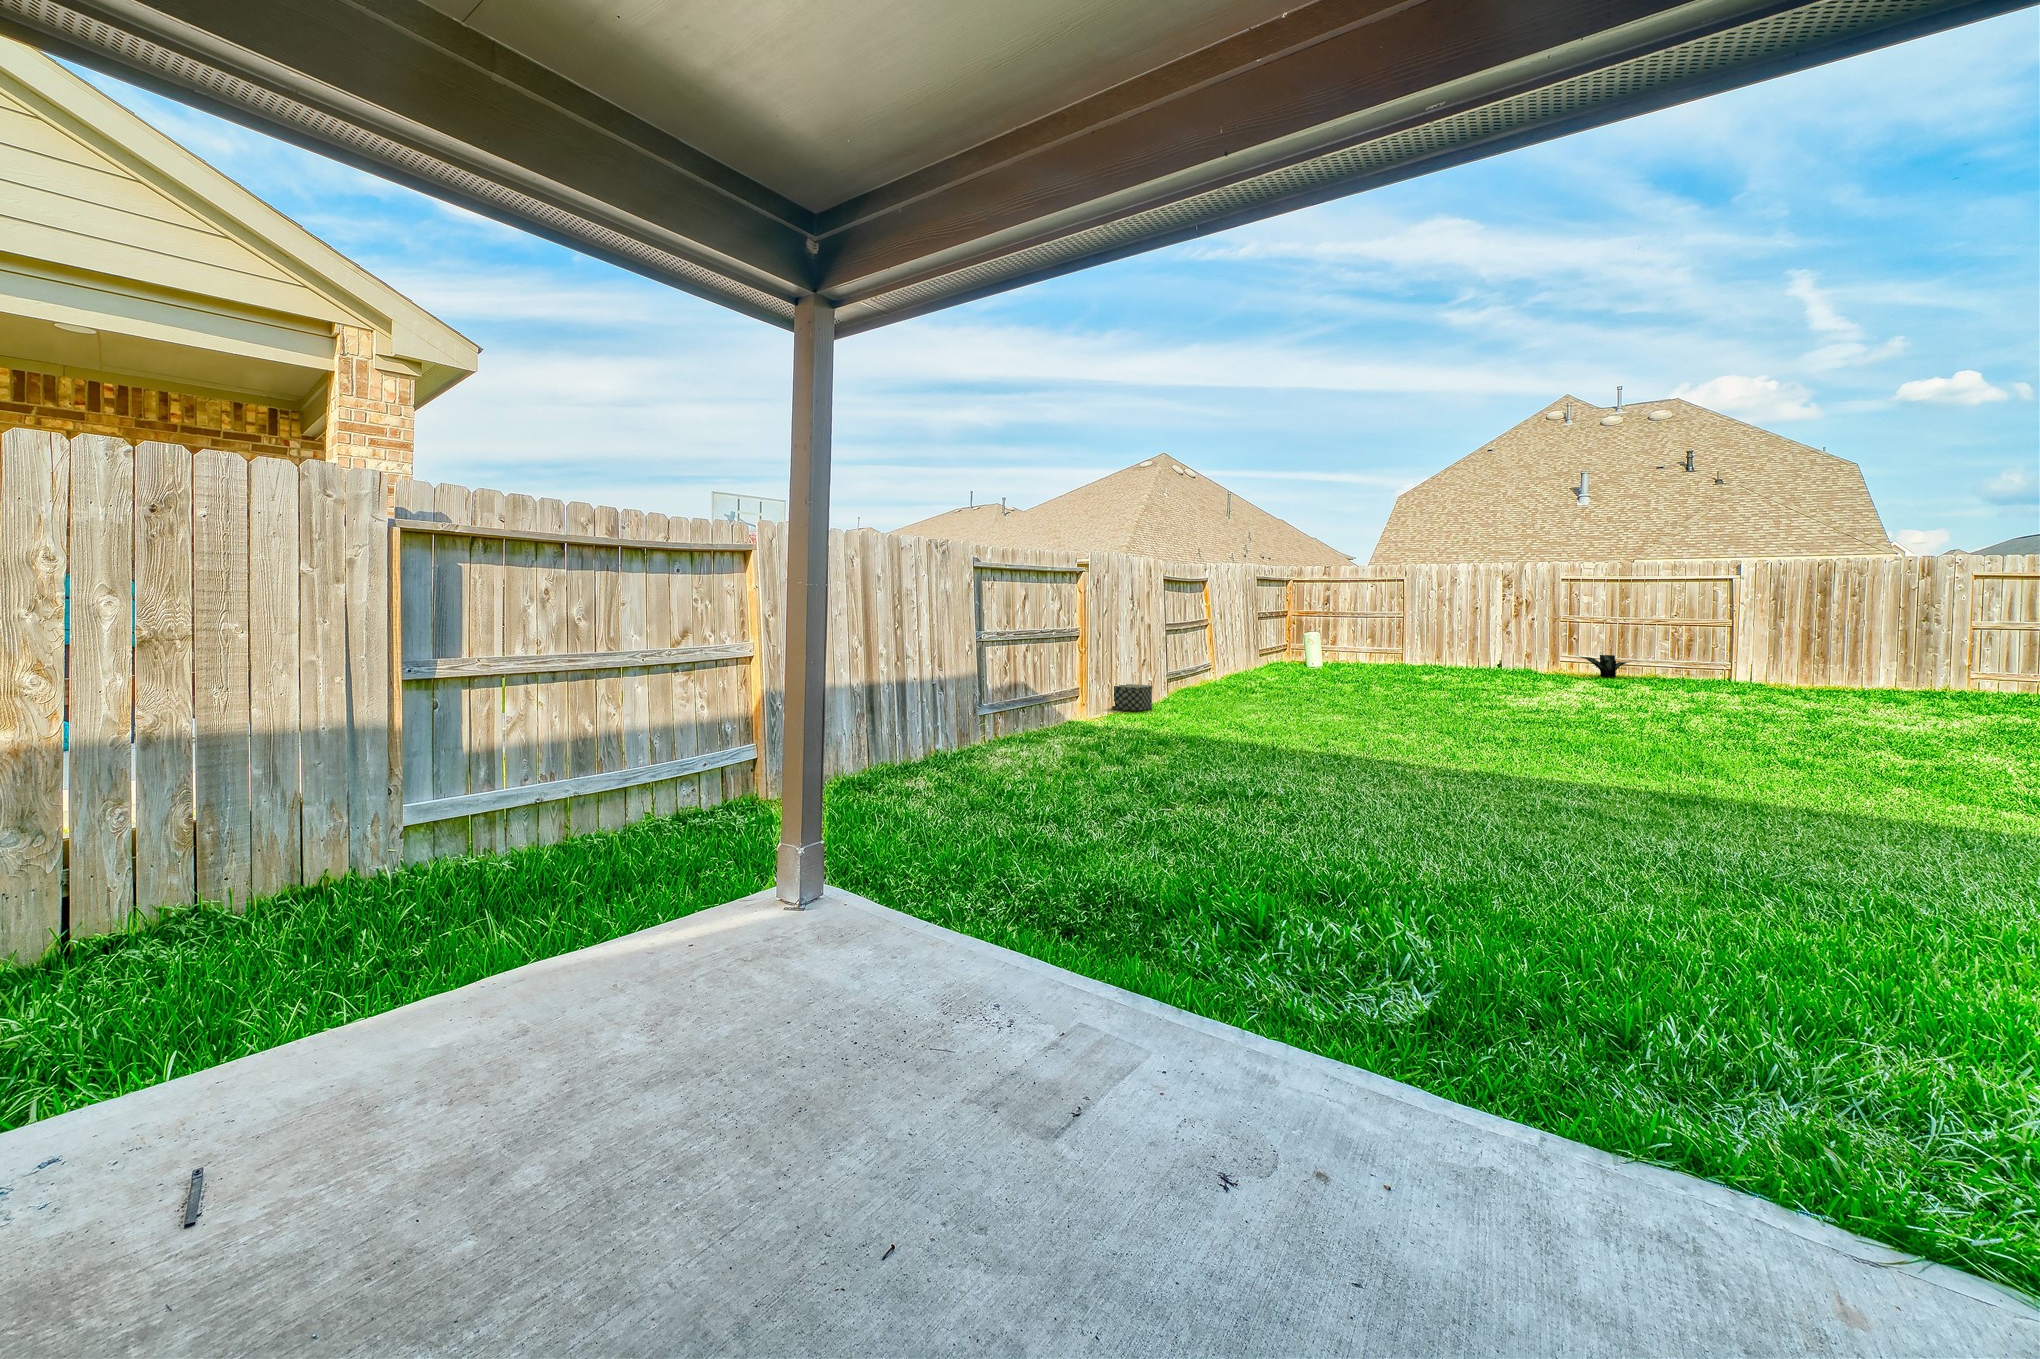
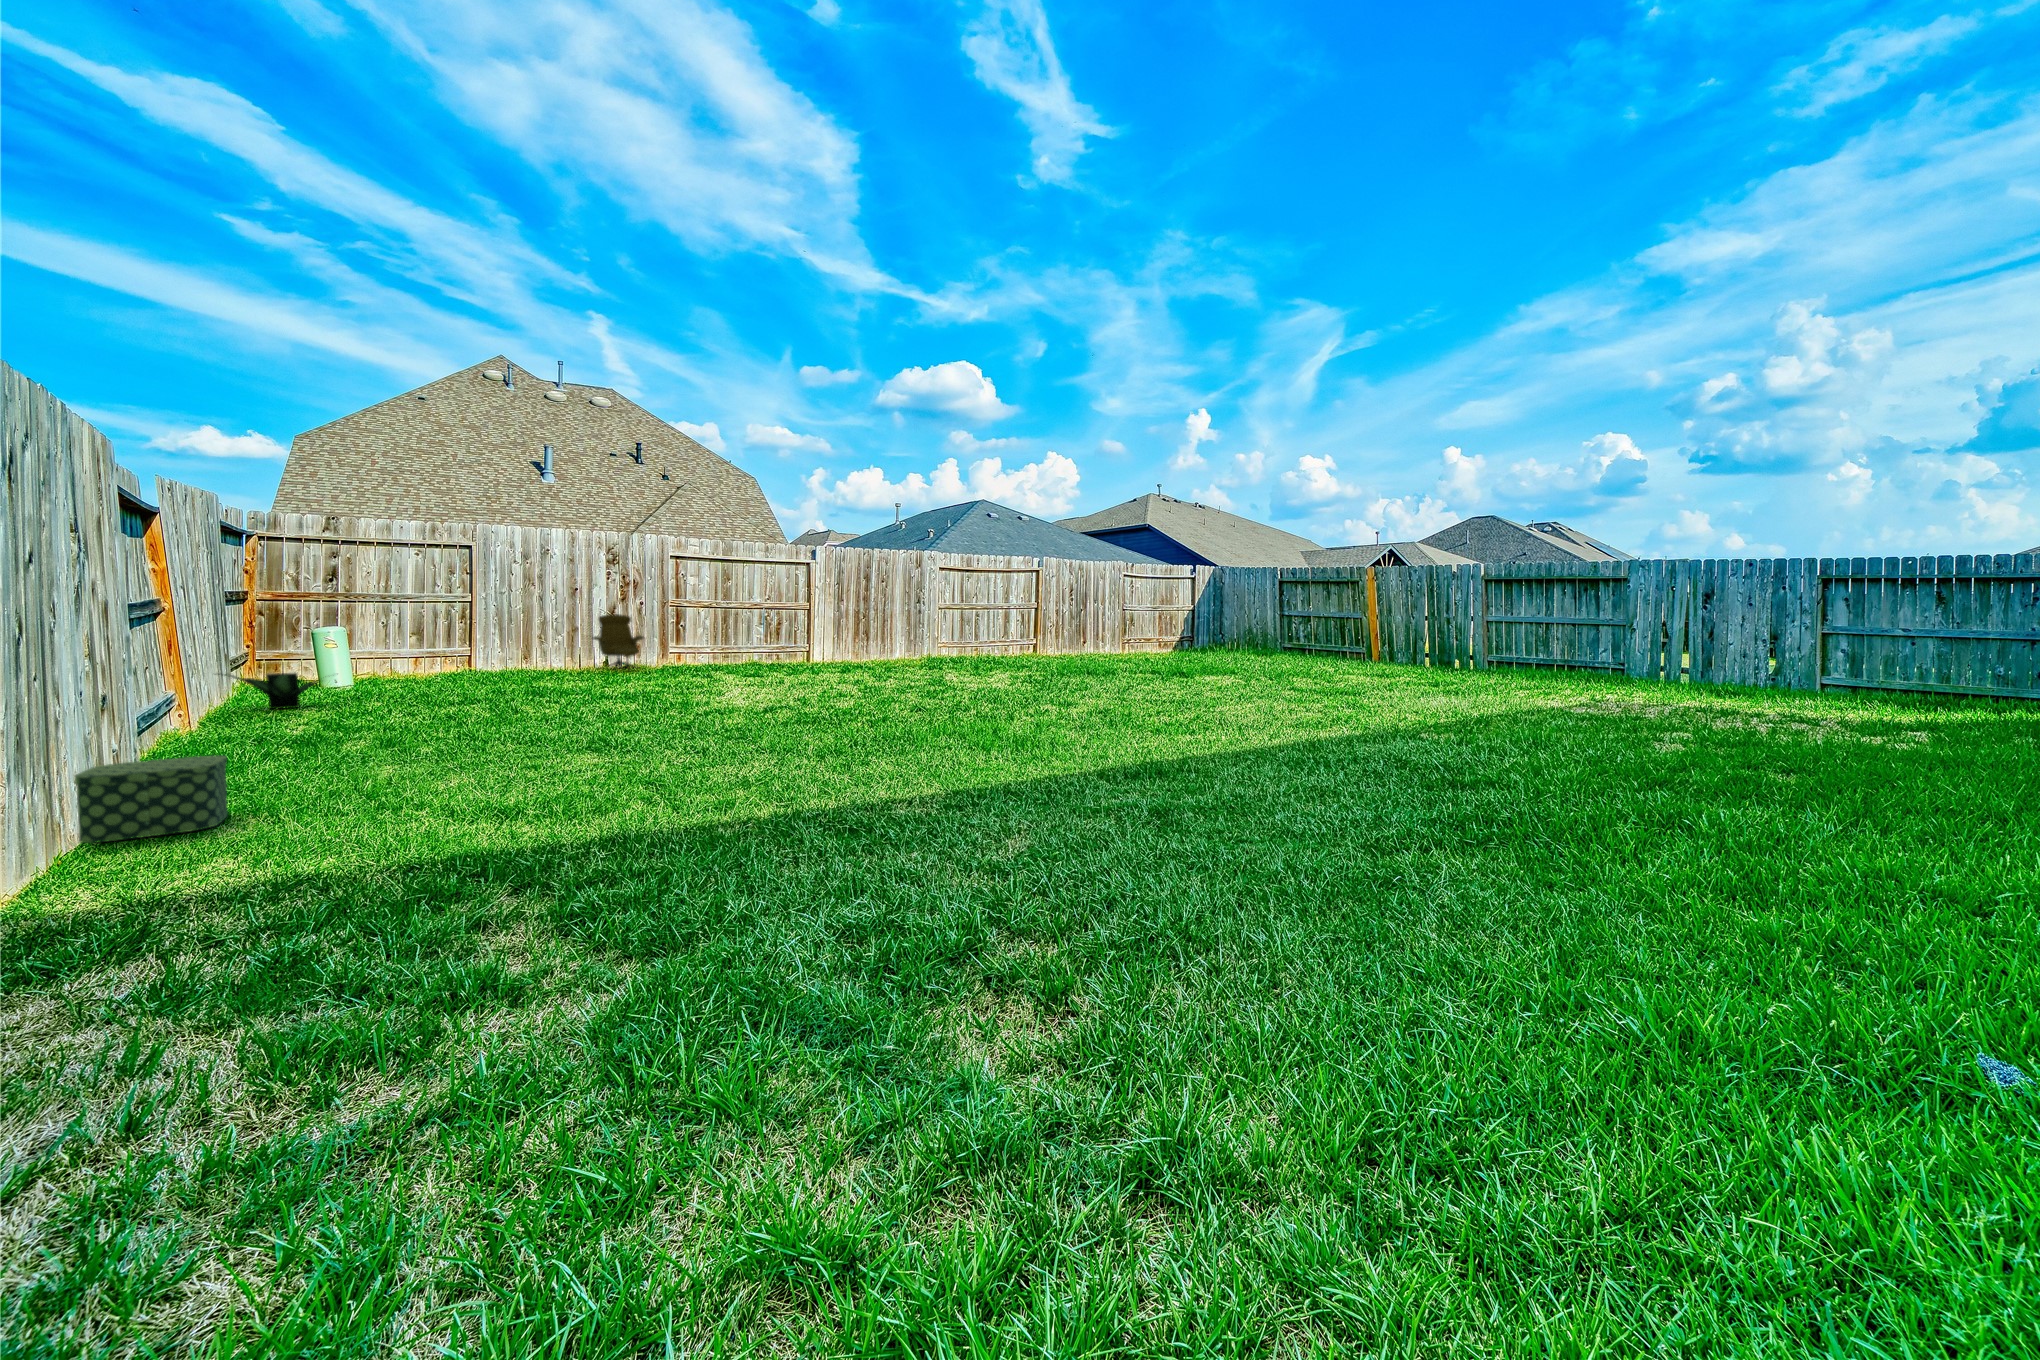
lounge chair: none [1482,628,1527,675] -> present [593,614,644,669]
potted plant: present [1580,655,1628,677] -> present [215,673,318,709]

